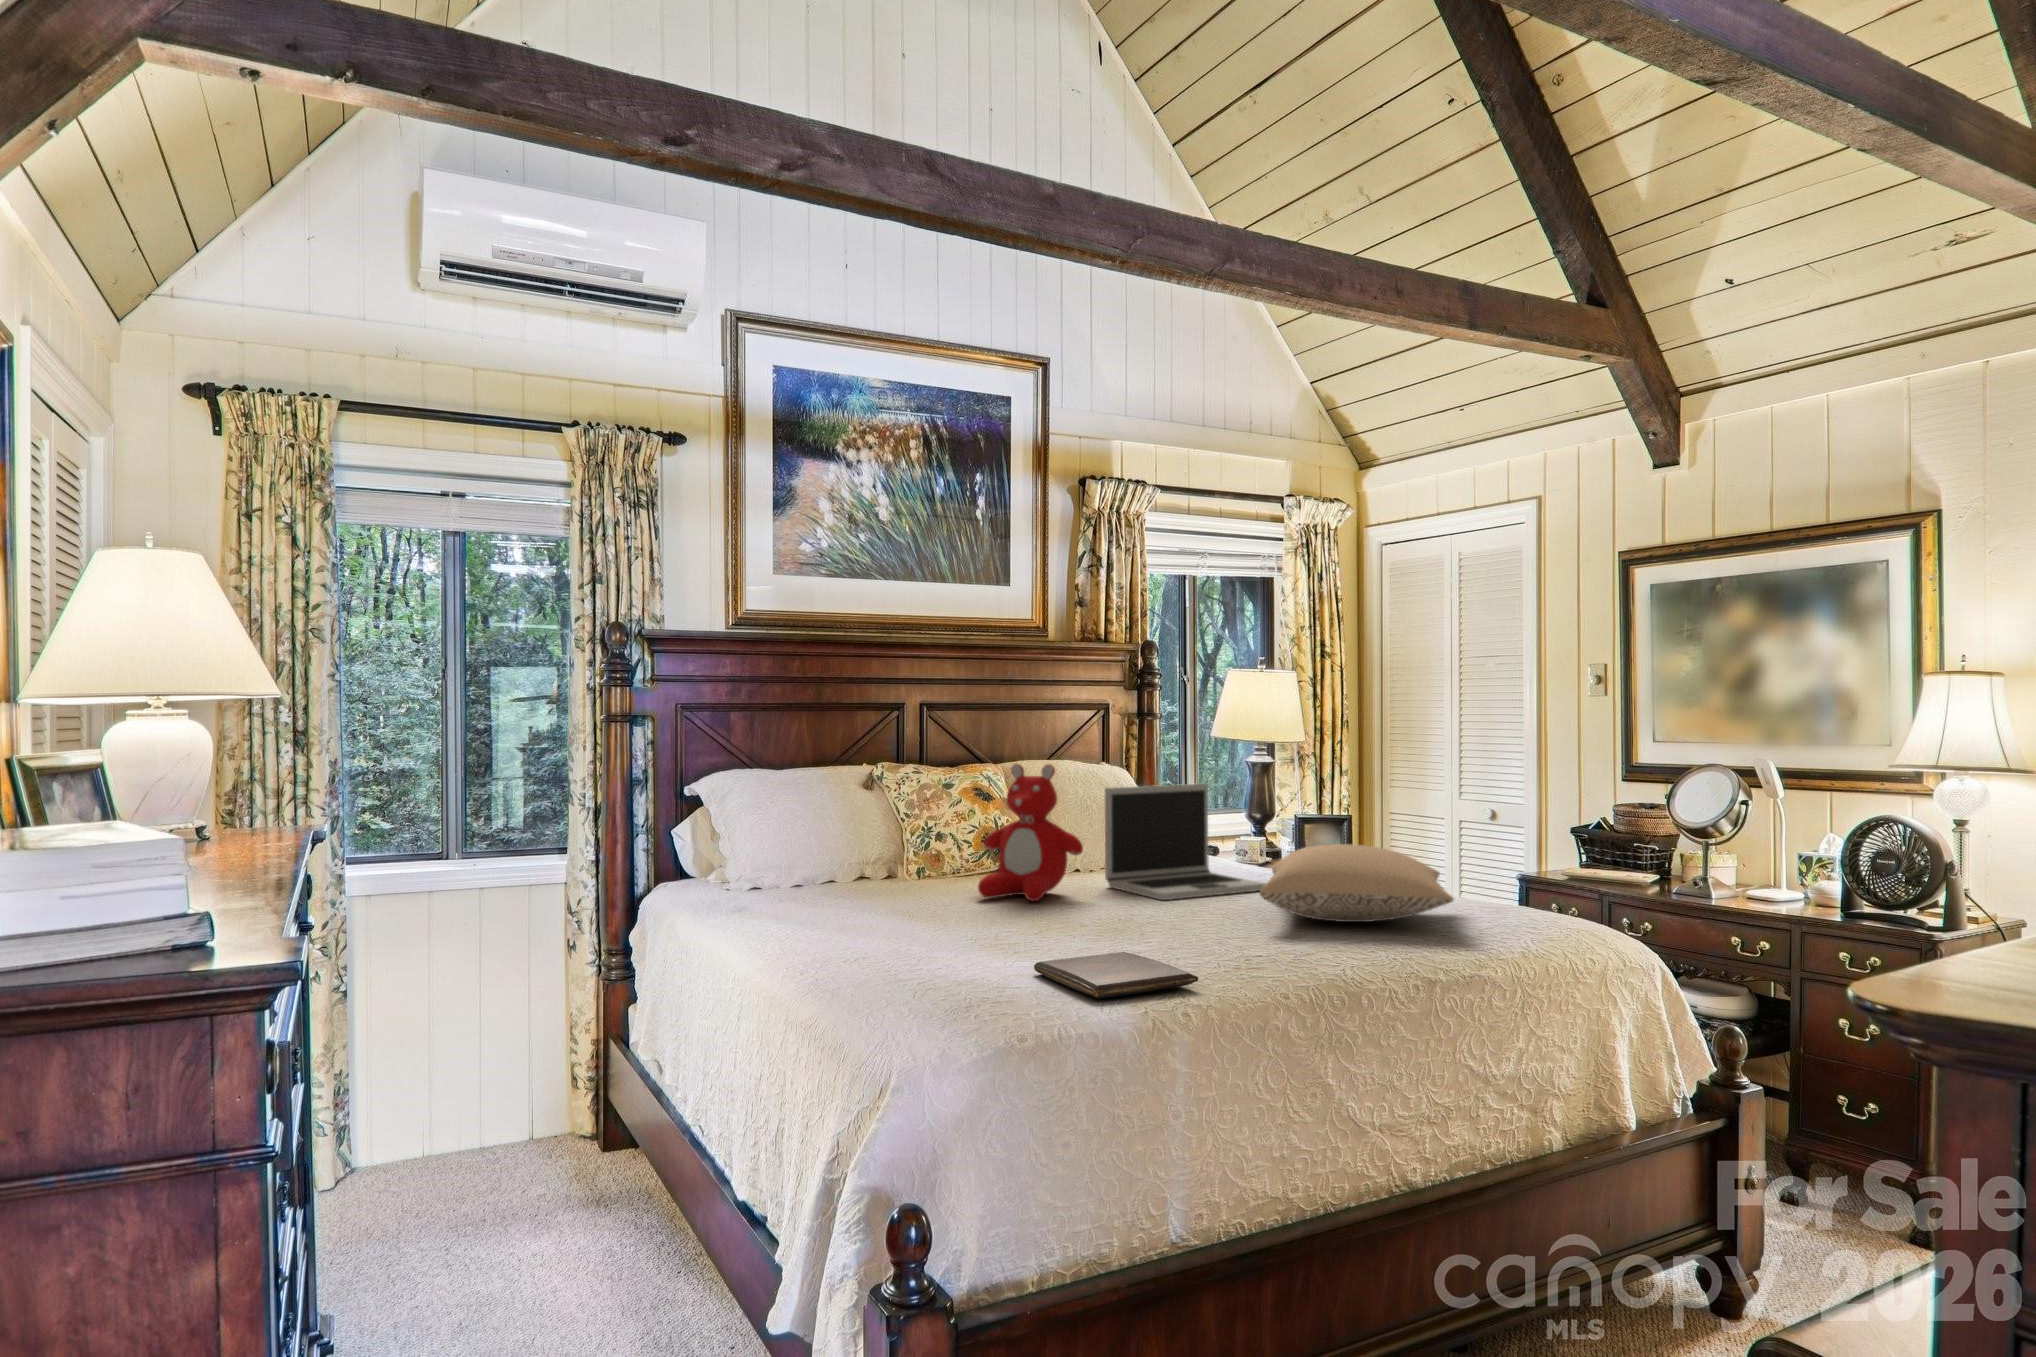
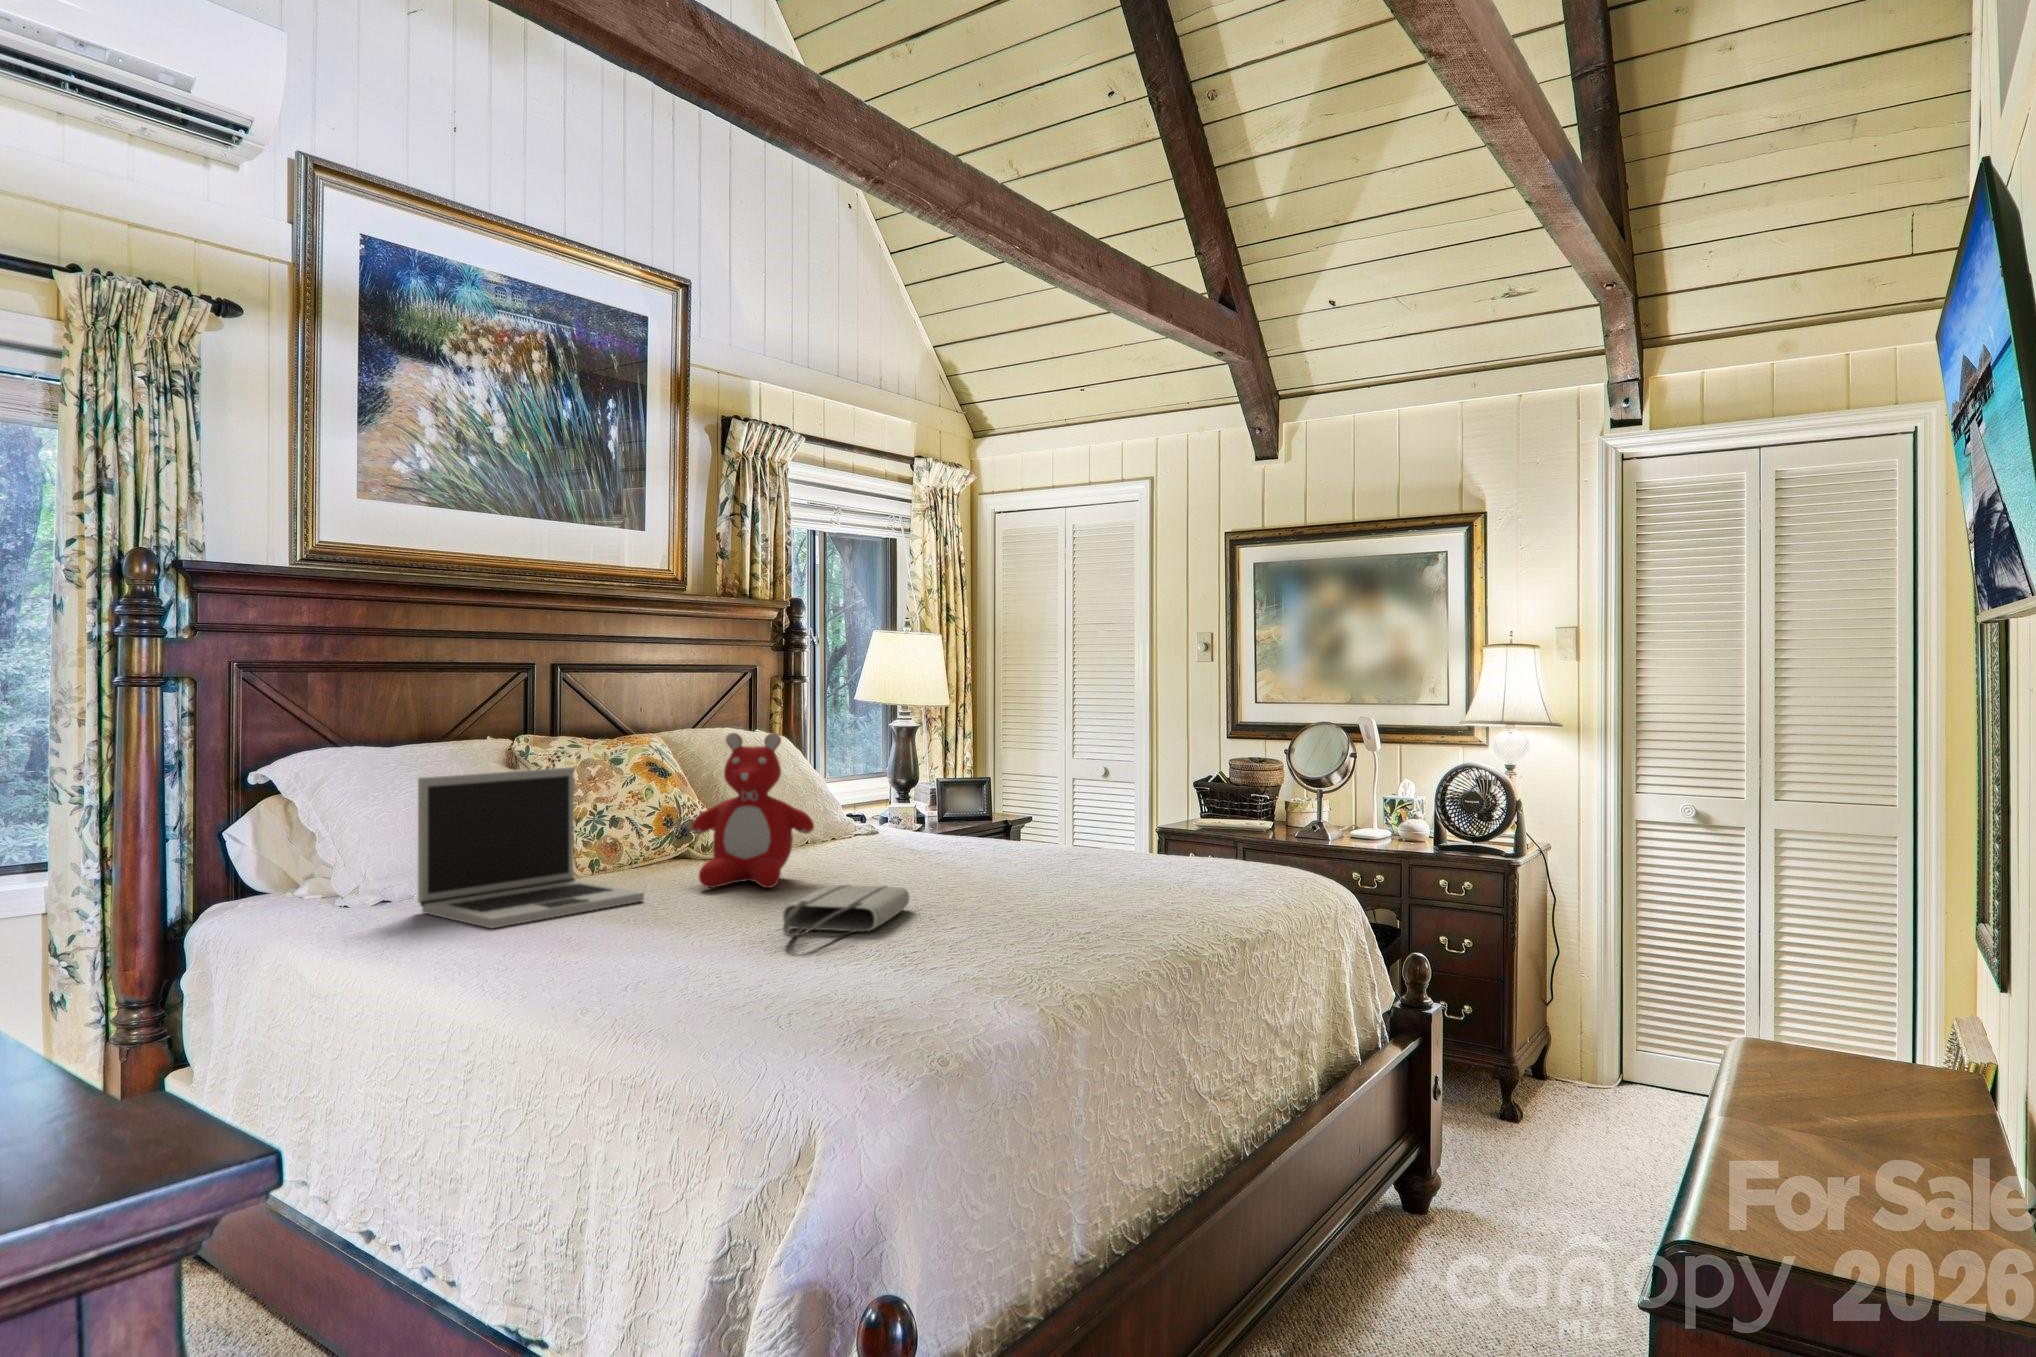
laptop: present [1105,784,1266,900] -> present [418,767,644,928]
pillow: present [1260,844,1454,922] -> none [1016,808,1228,884]
tote bag: none [979,902,1126,944] -> present [783,885,910,938]
book: present [1034,952,1198,999] -> none [884,935,1077,989]

